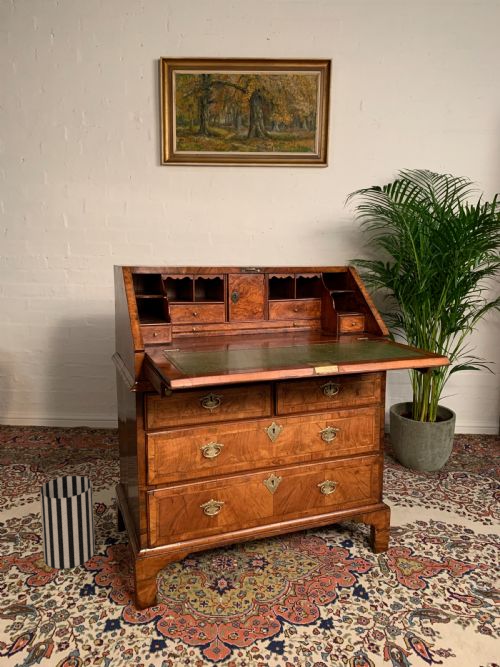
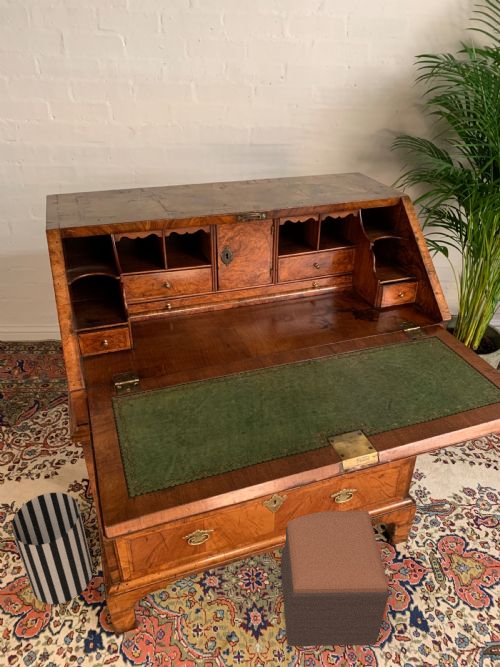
footstool: none [246,491,324,604] -> present [281,511,389,646]

